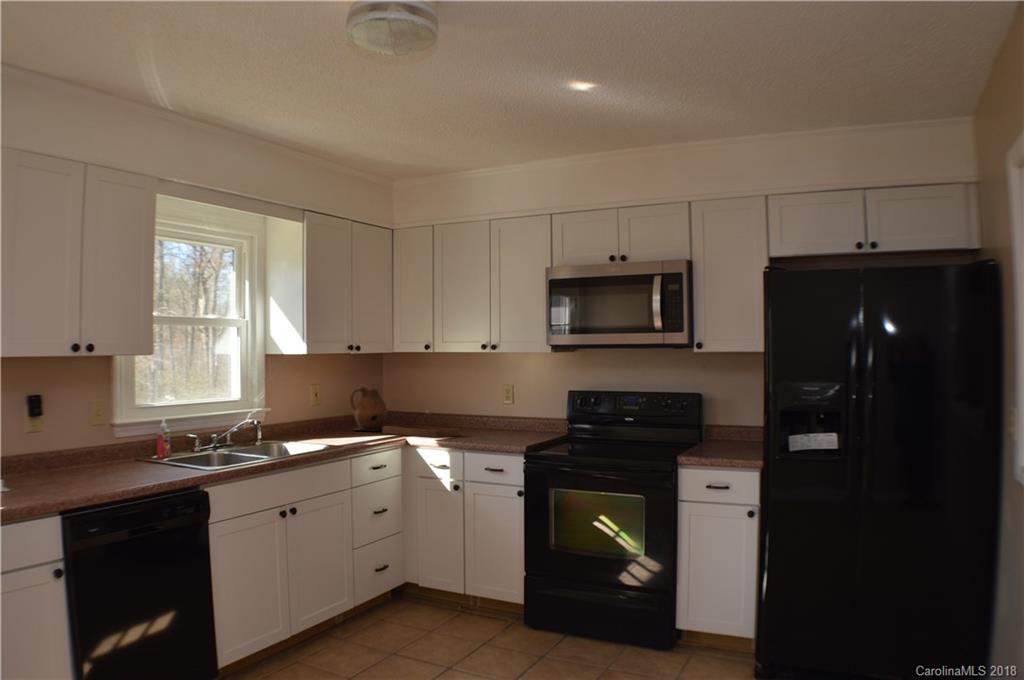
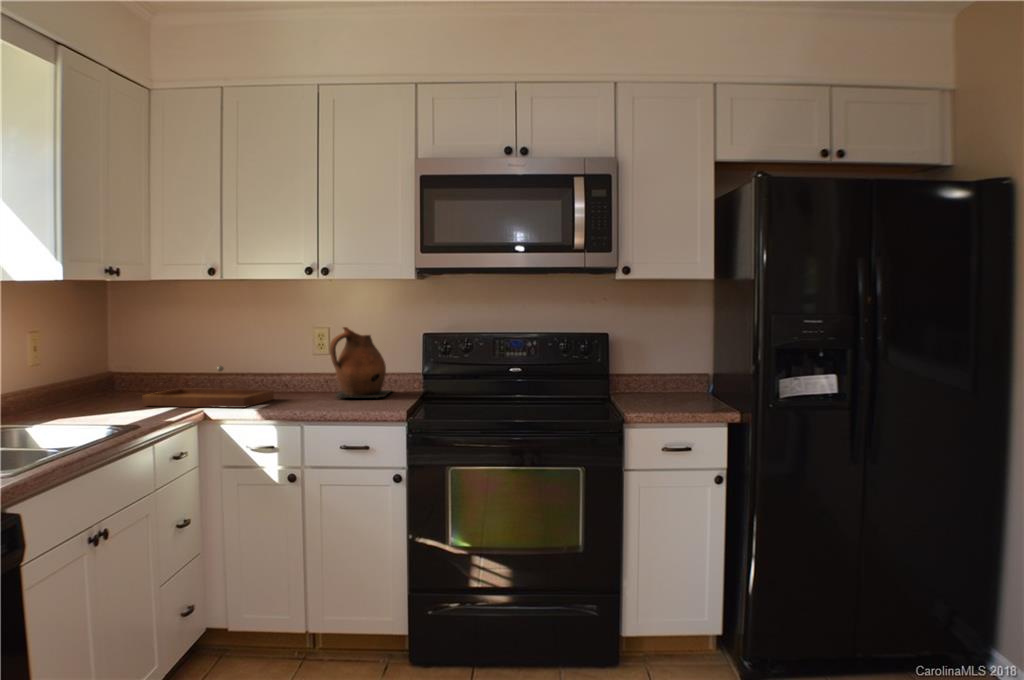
ceramic pitcher: present [350,384,387,431] -> present [330,327,392,398]

